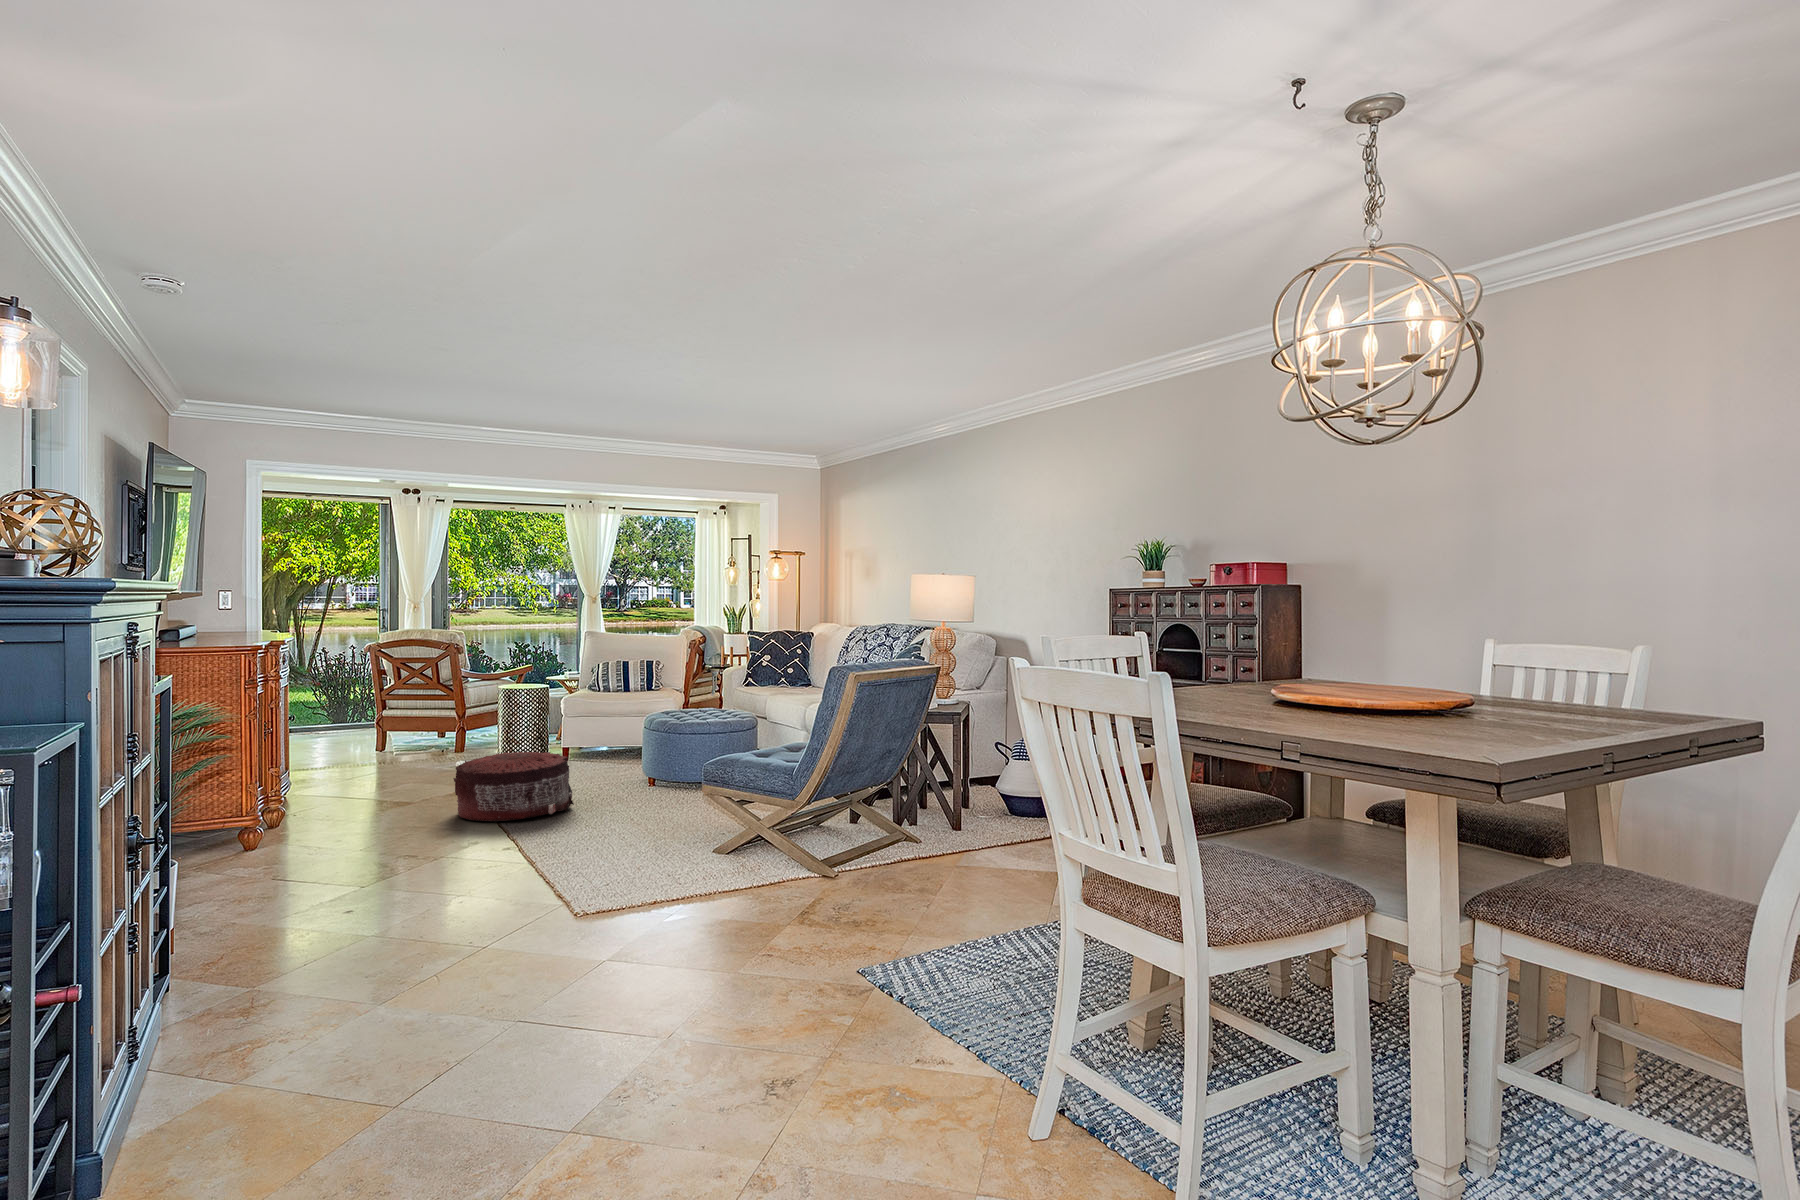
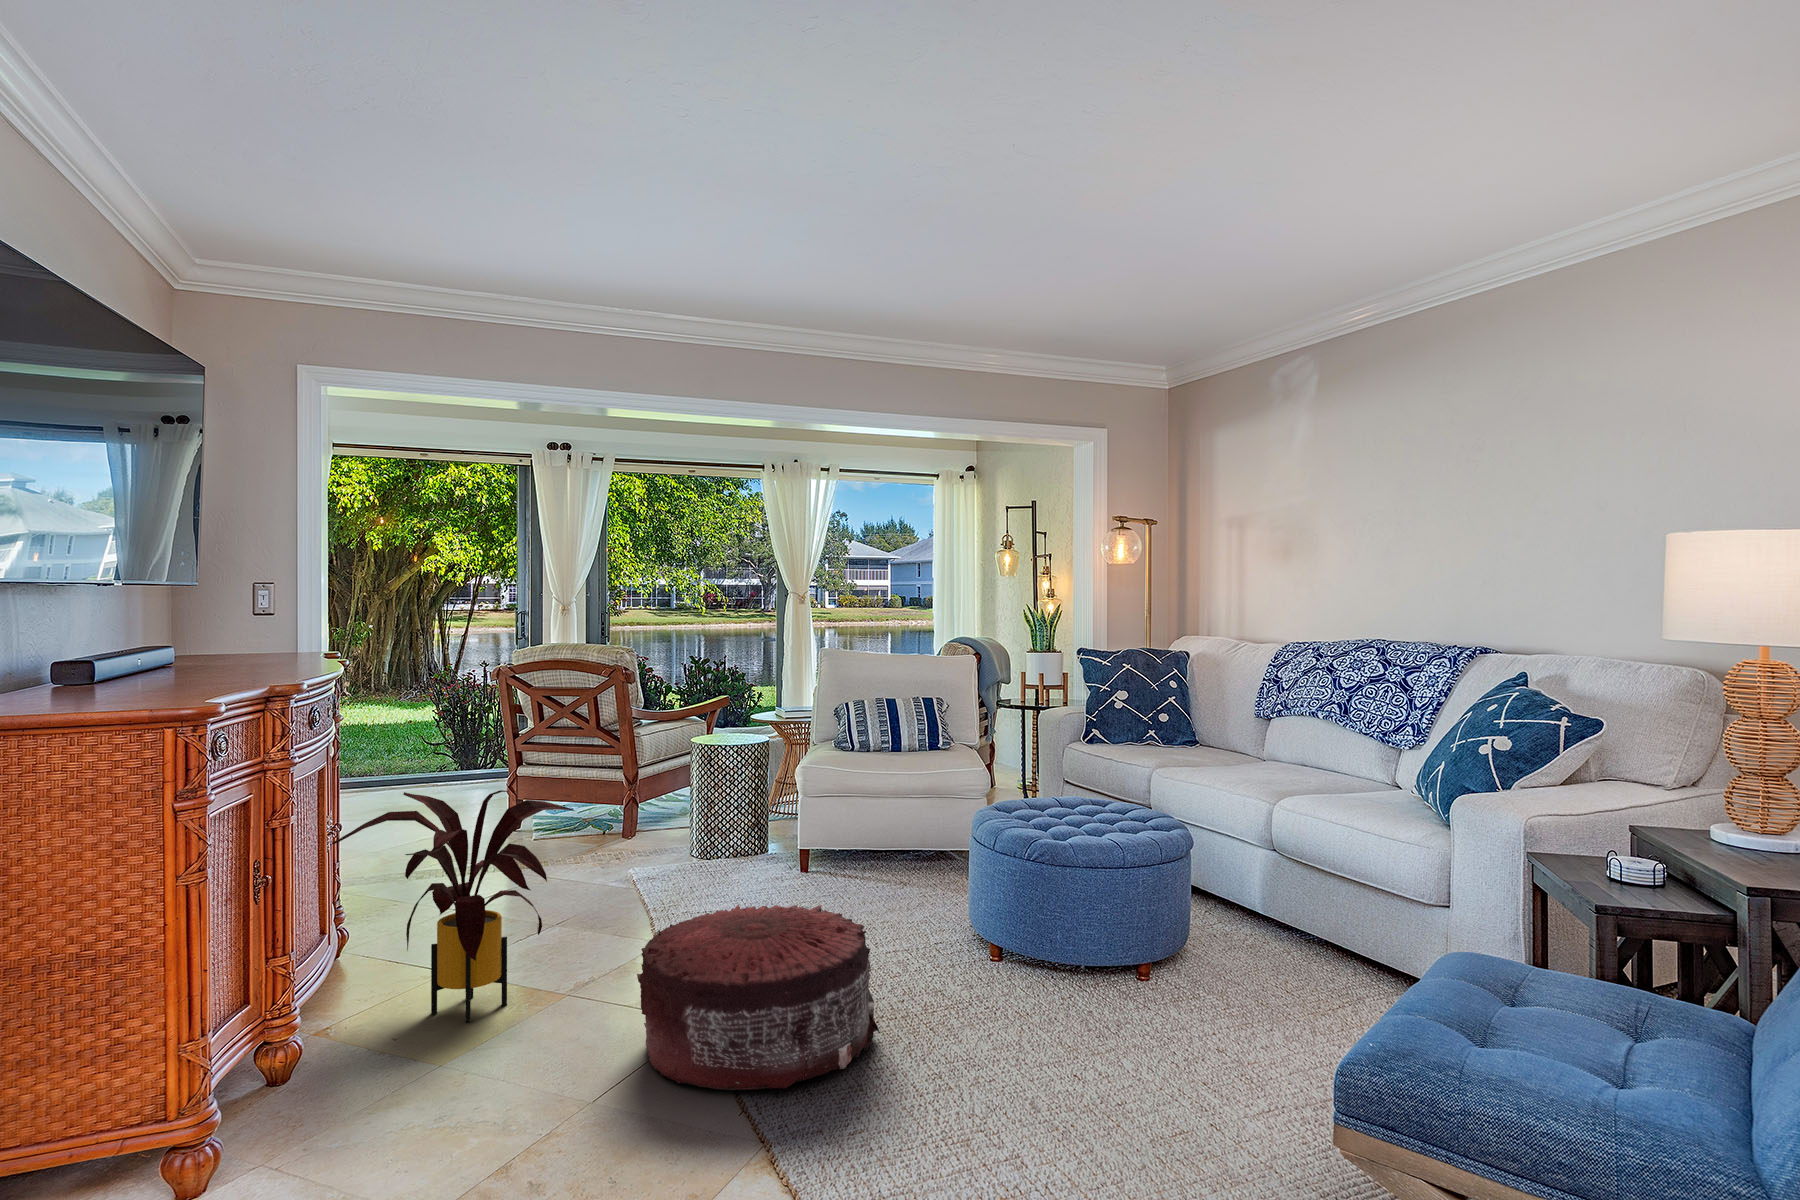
house plant: none [294,698,423,810] -> present [330,790,574,1022]

